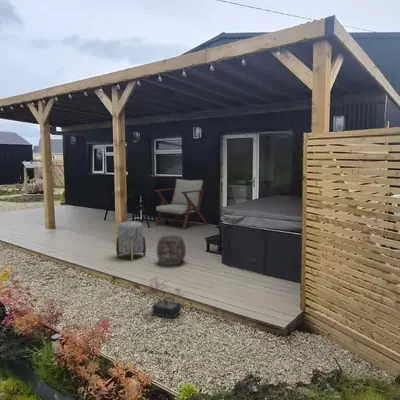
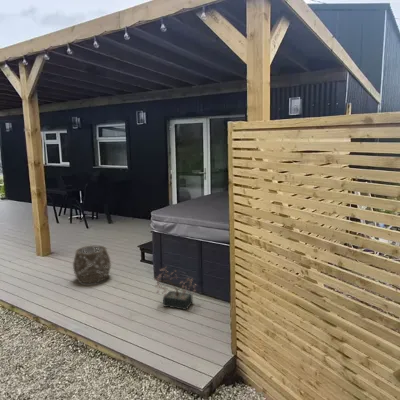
lounge chair: present [154,179,207,230] -> none [93,171,157,230]
stool: present [116,221,146,260] -> none [27,228,66,277]
decorative plant: present [147,279,181,318] -> present [156,268,196,310]

